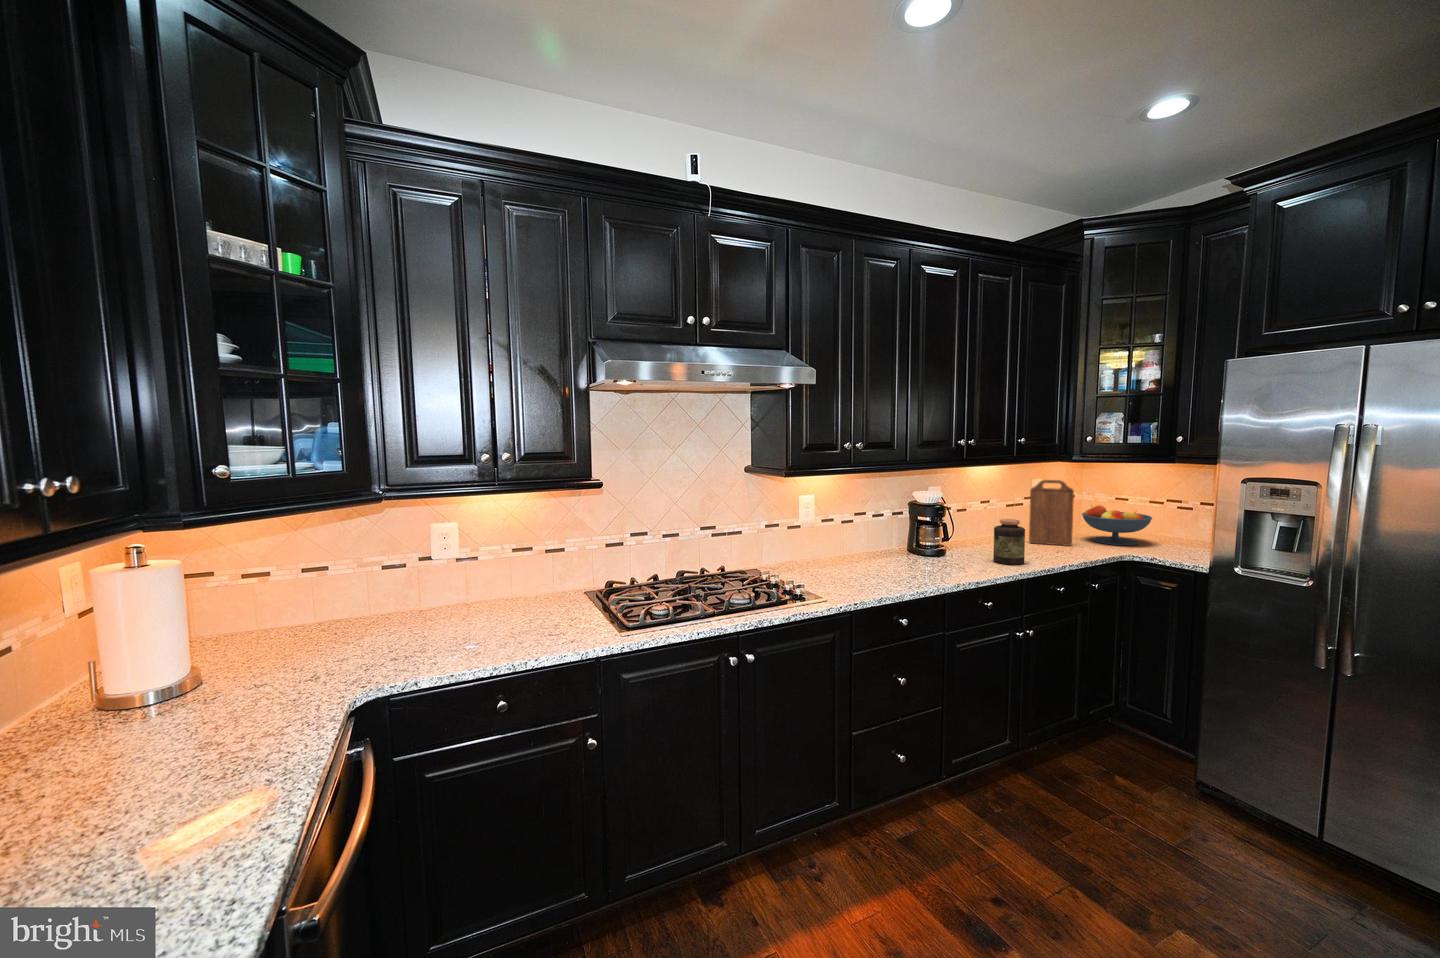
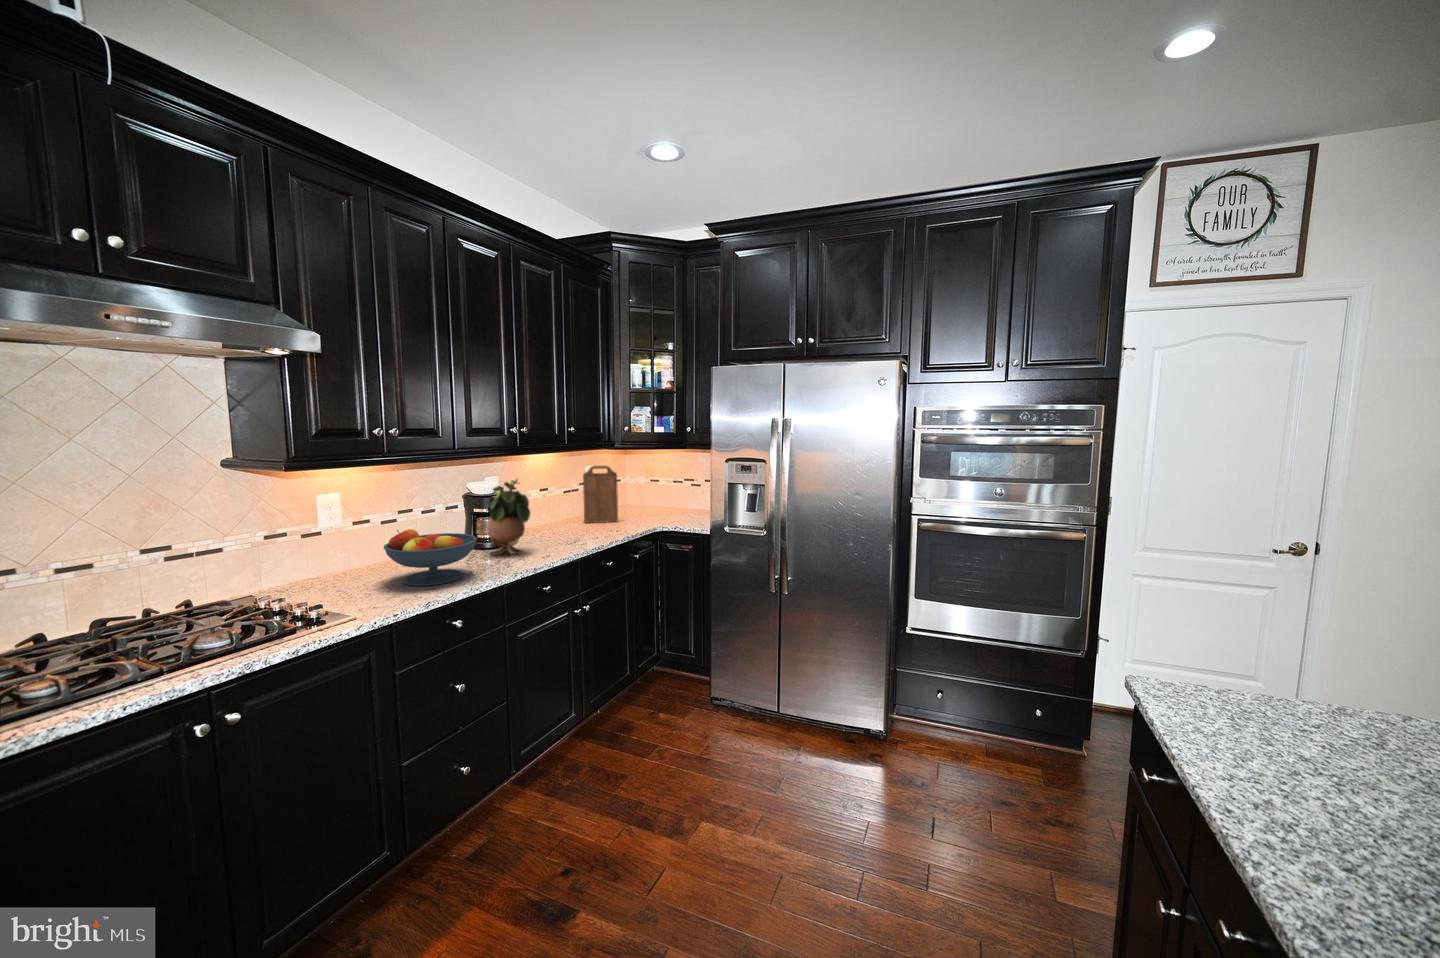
potted plant: none [928,490,973,567] -> present [487,479,530,555]
fruit bowl: present [1082,505,1152,545] -> present [384,529,477,586]
jar: present [993,519,1025,565] -> none [552,503,579,545]

